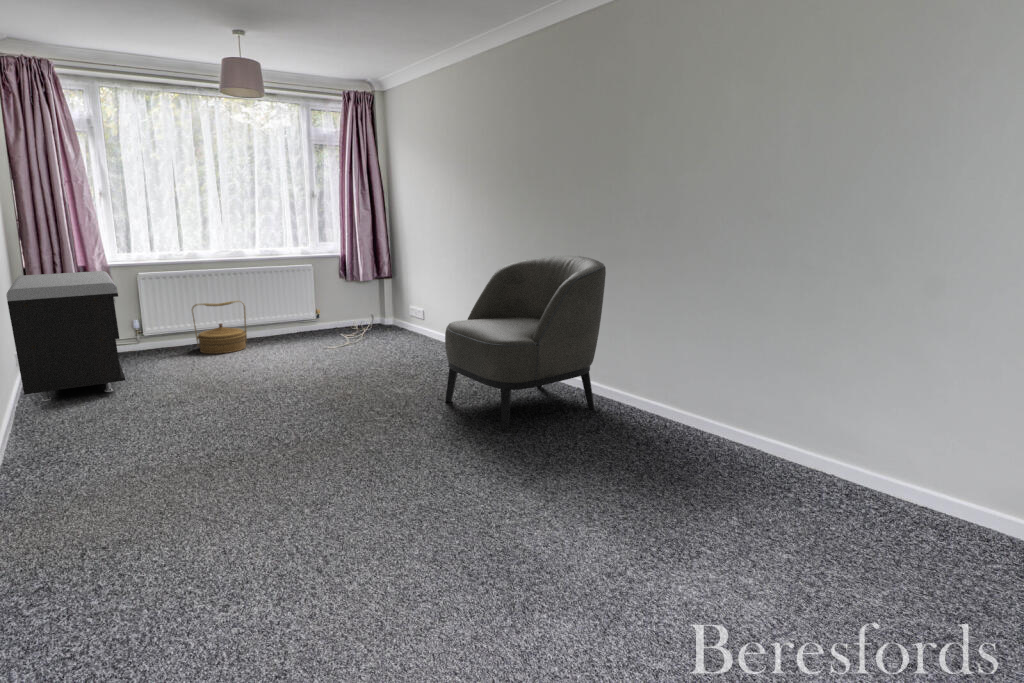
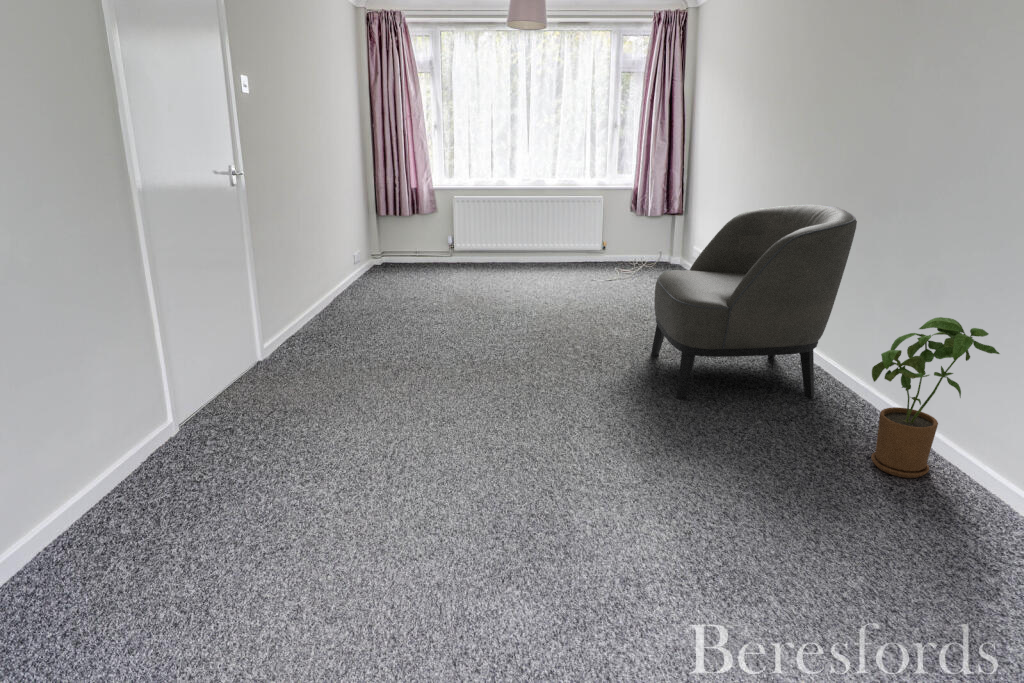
storage bench: present [6,271,125,402] -> none [338,193,427,295]
woven basket: present [192,301,247,354] -> none [488,227,533,273]
house plant: none [667,325,745,449] -> present [871,317,1000,478]

